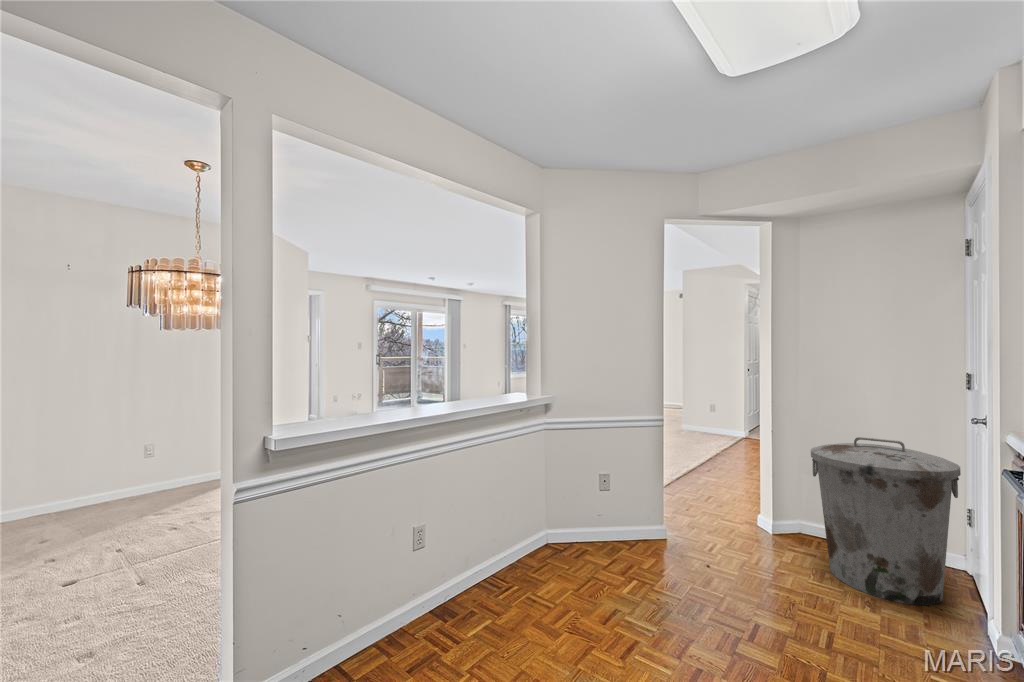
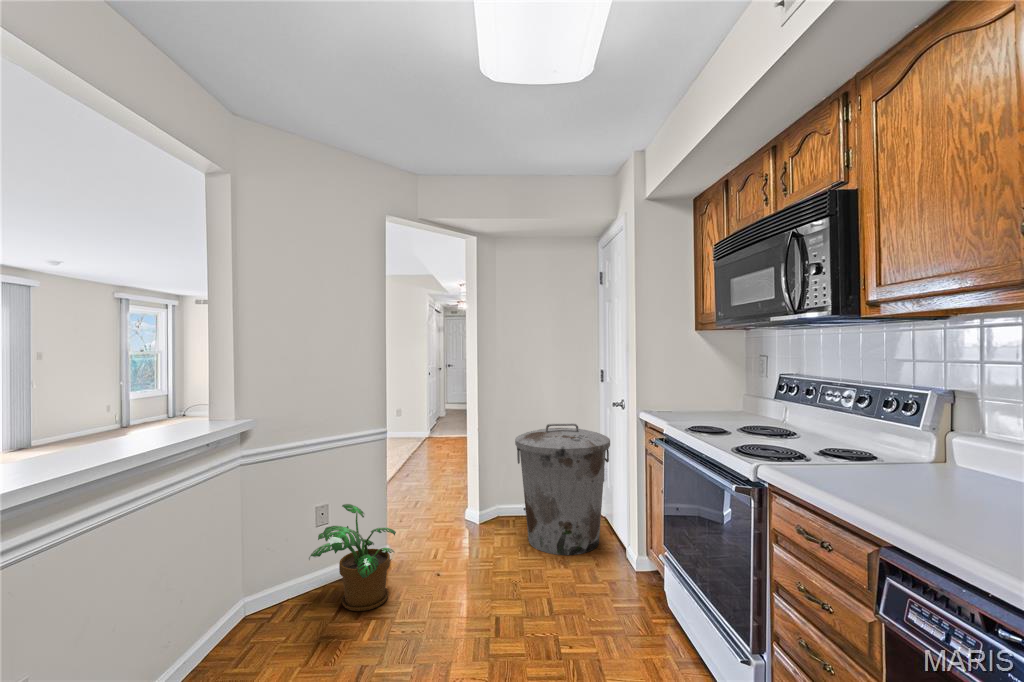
potted plant: none [592,477,663,571] -> present [309,504,396,611]

